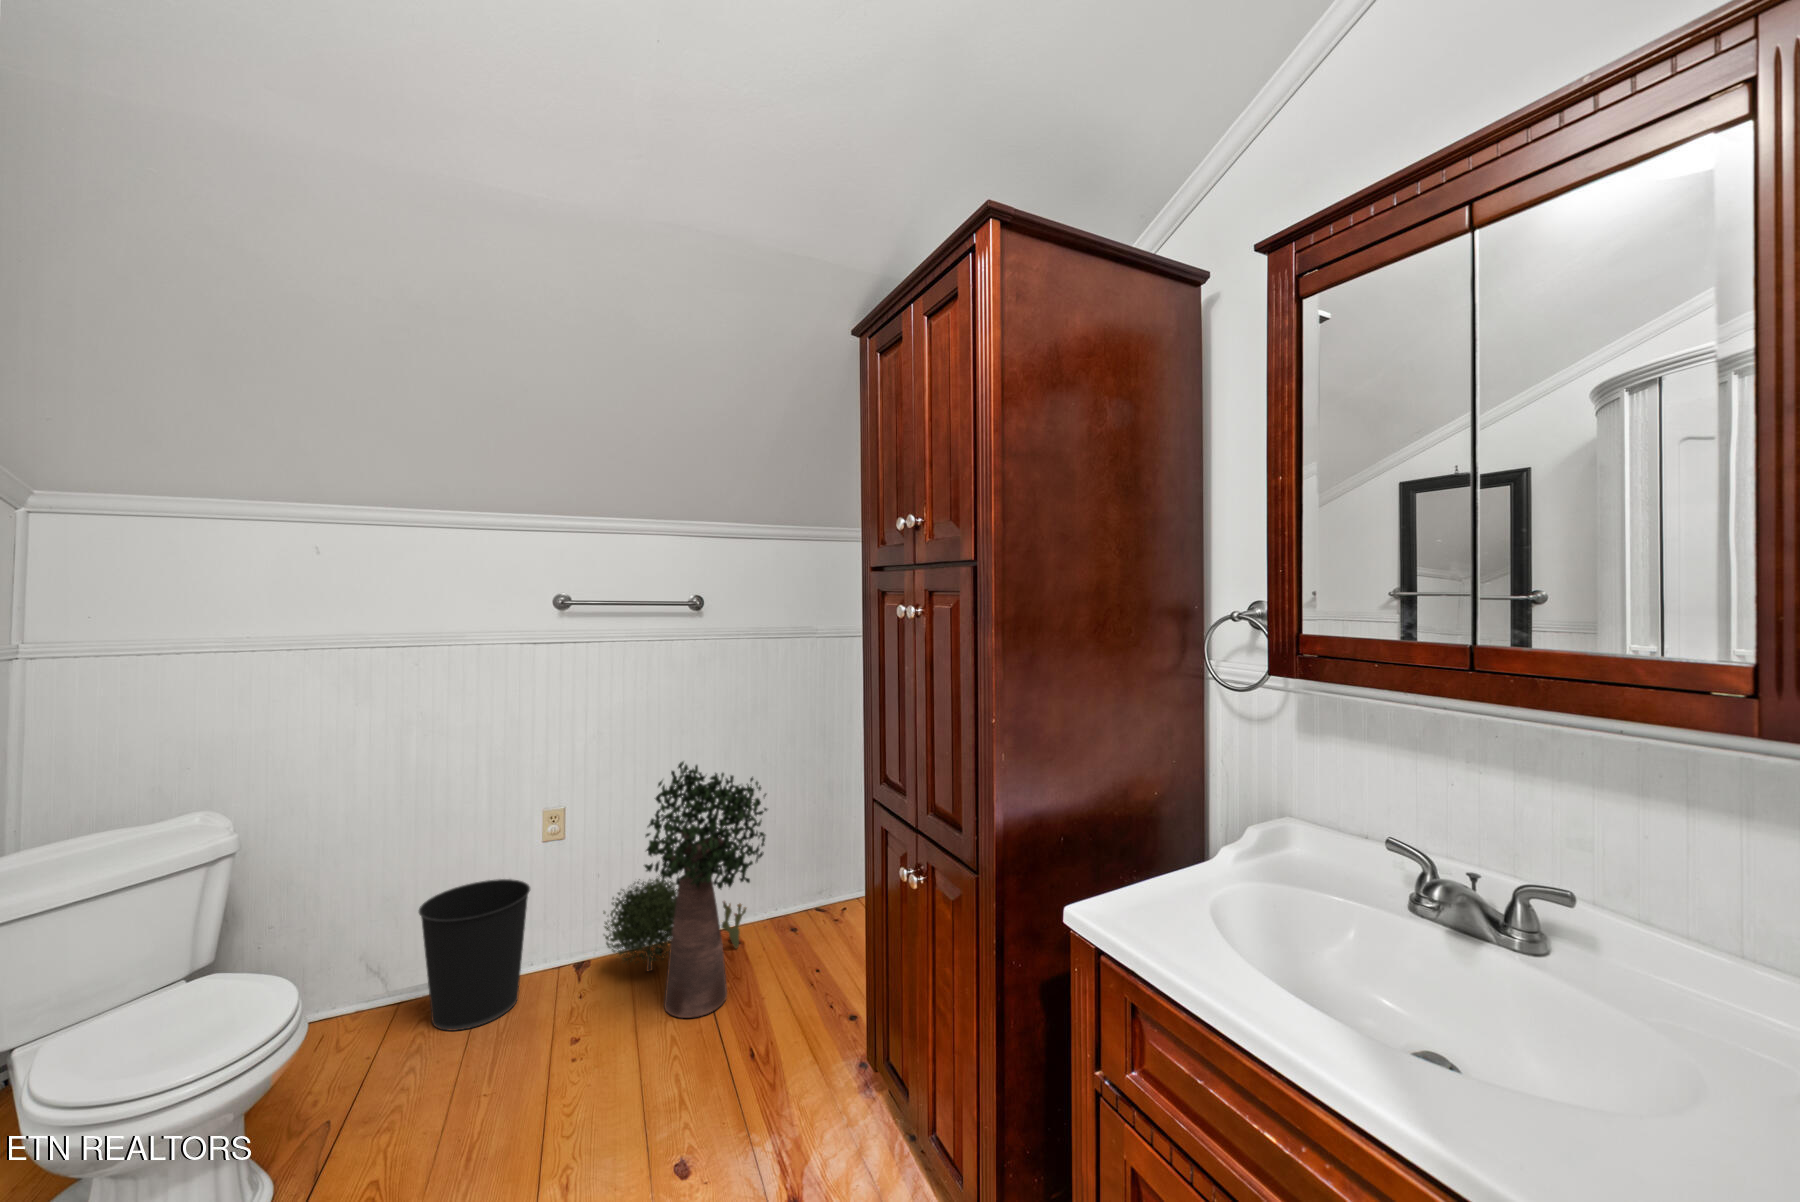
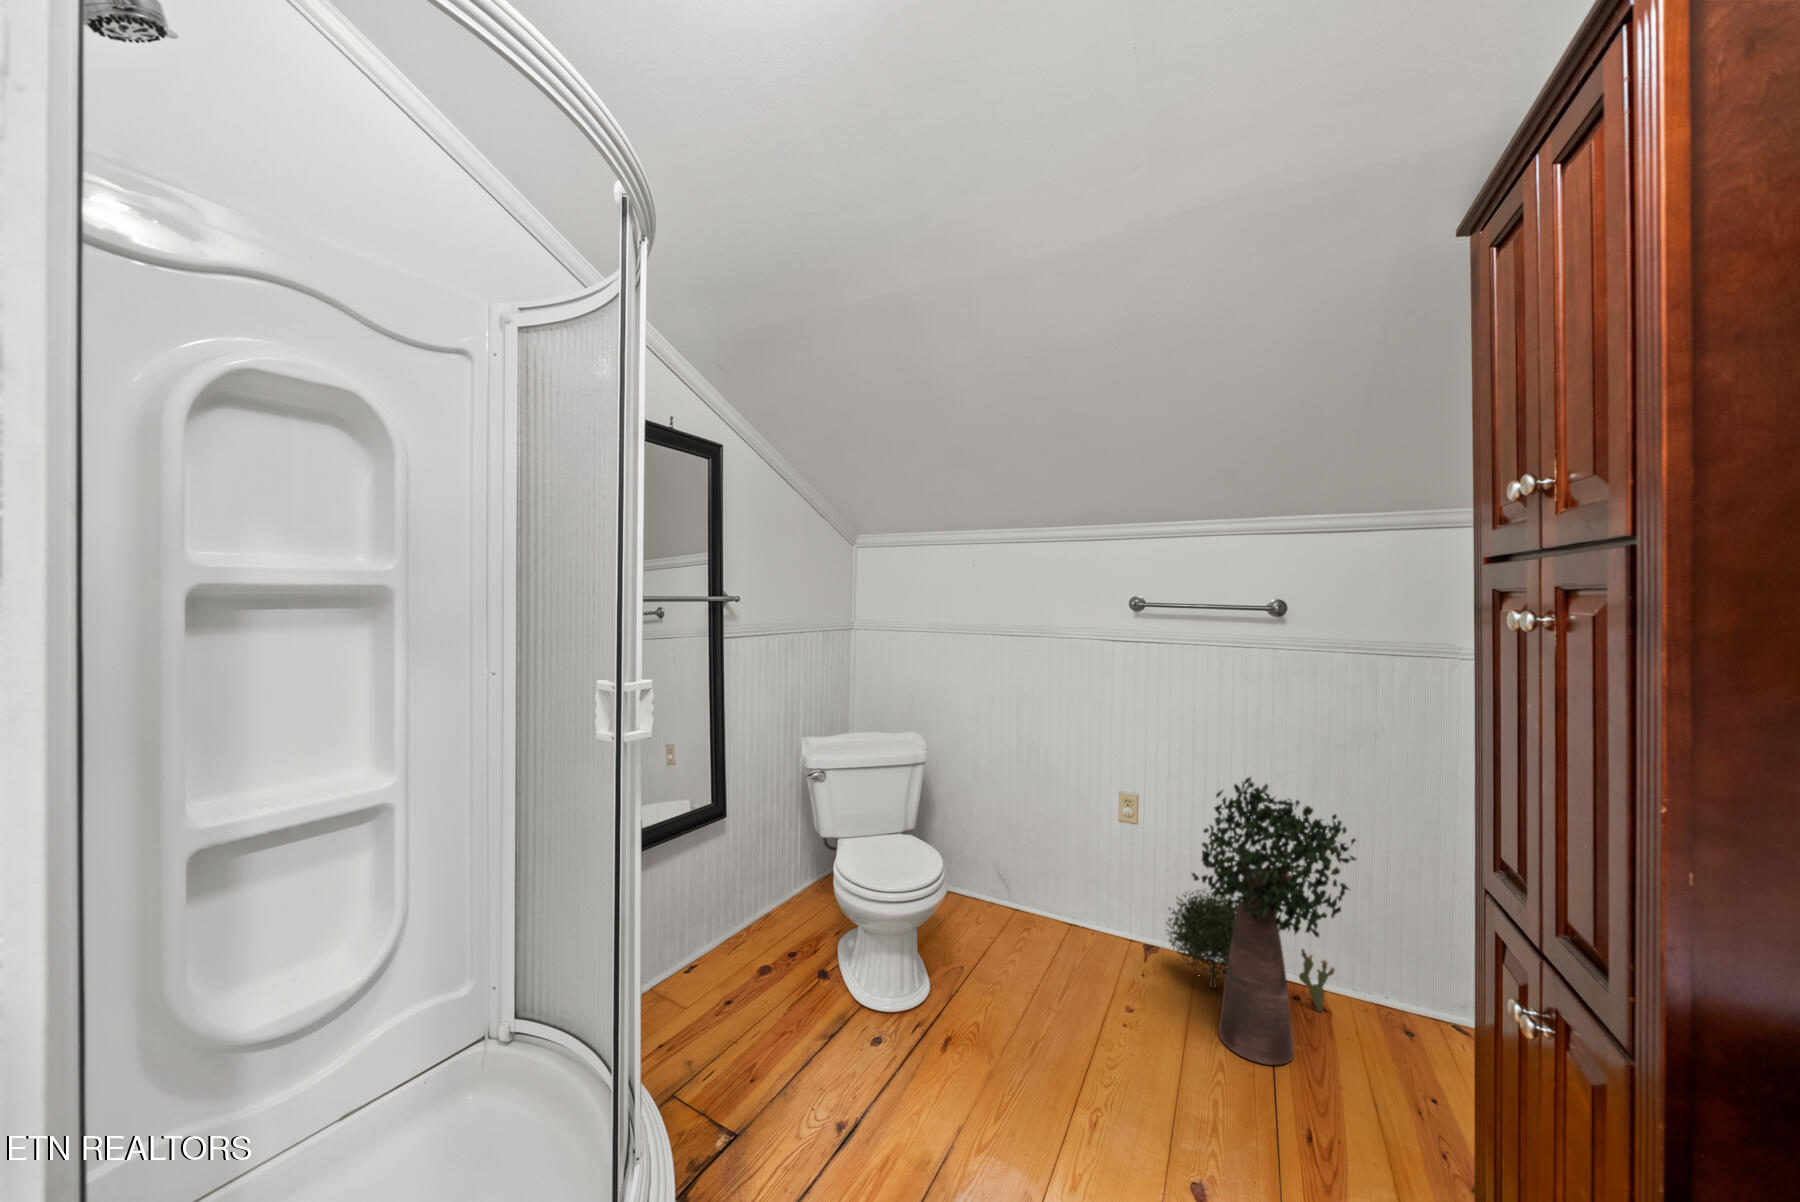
wastebasket: present [419,879,530,1031] -> none [1020,840,1103,963]

